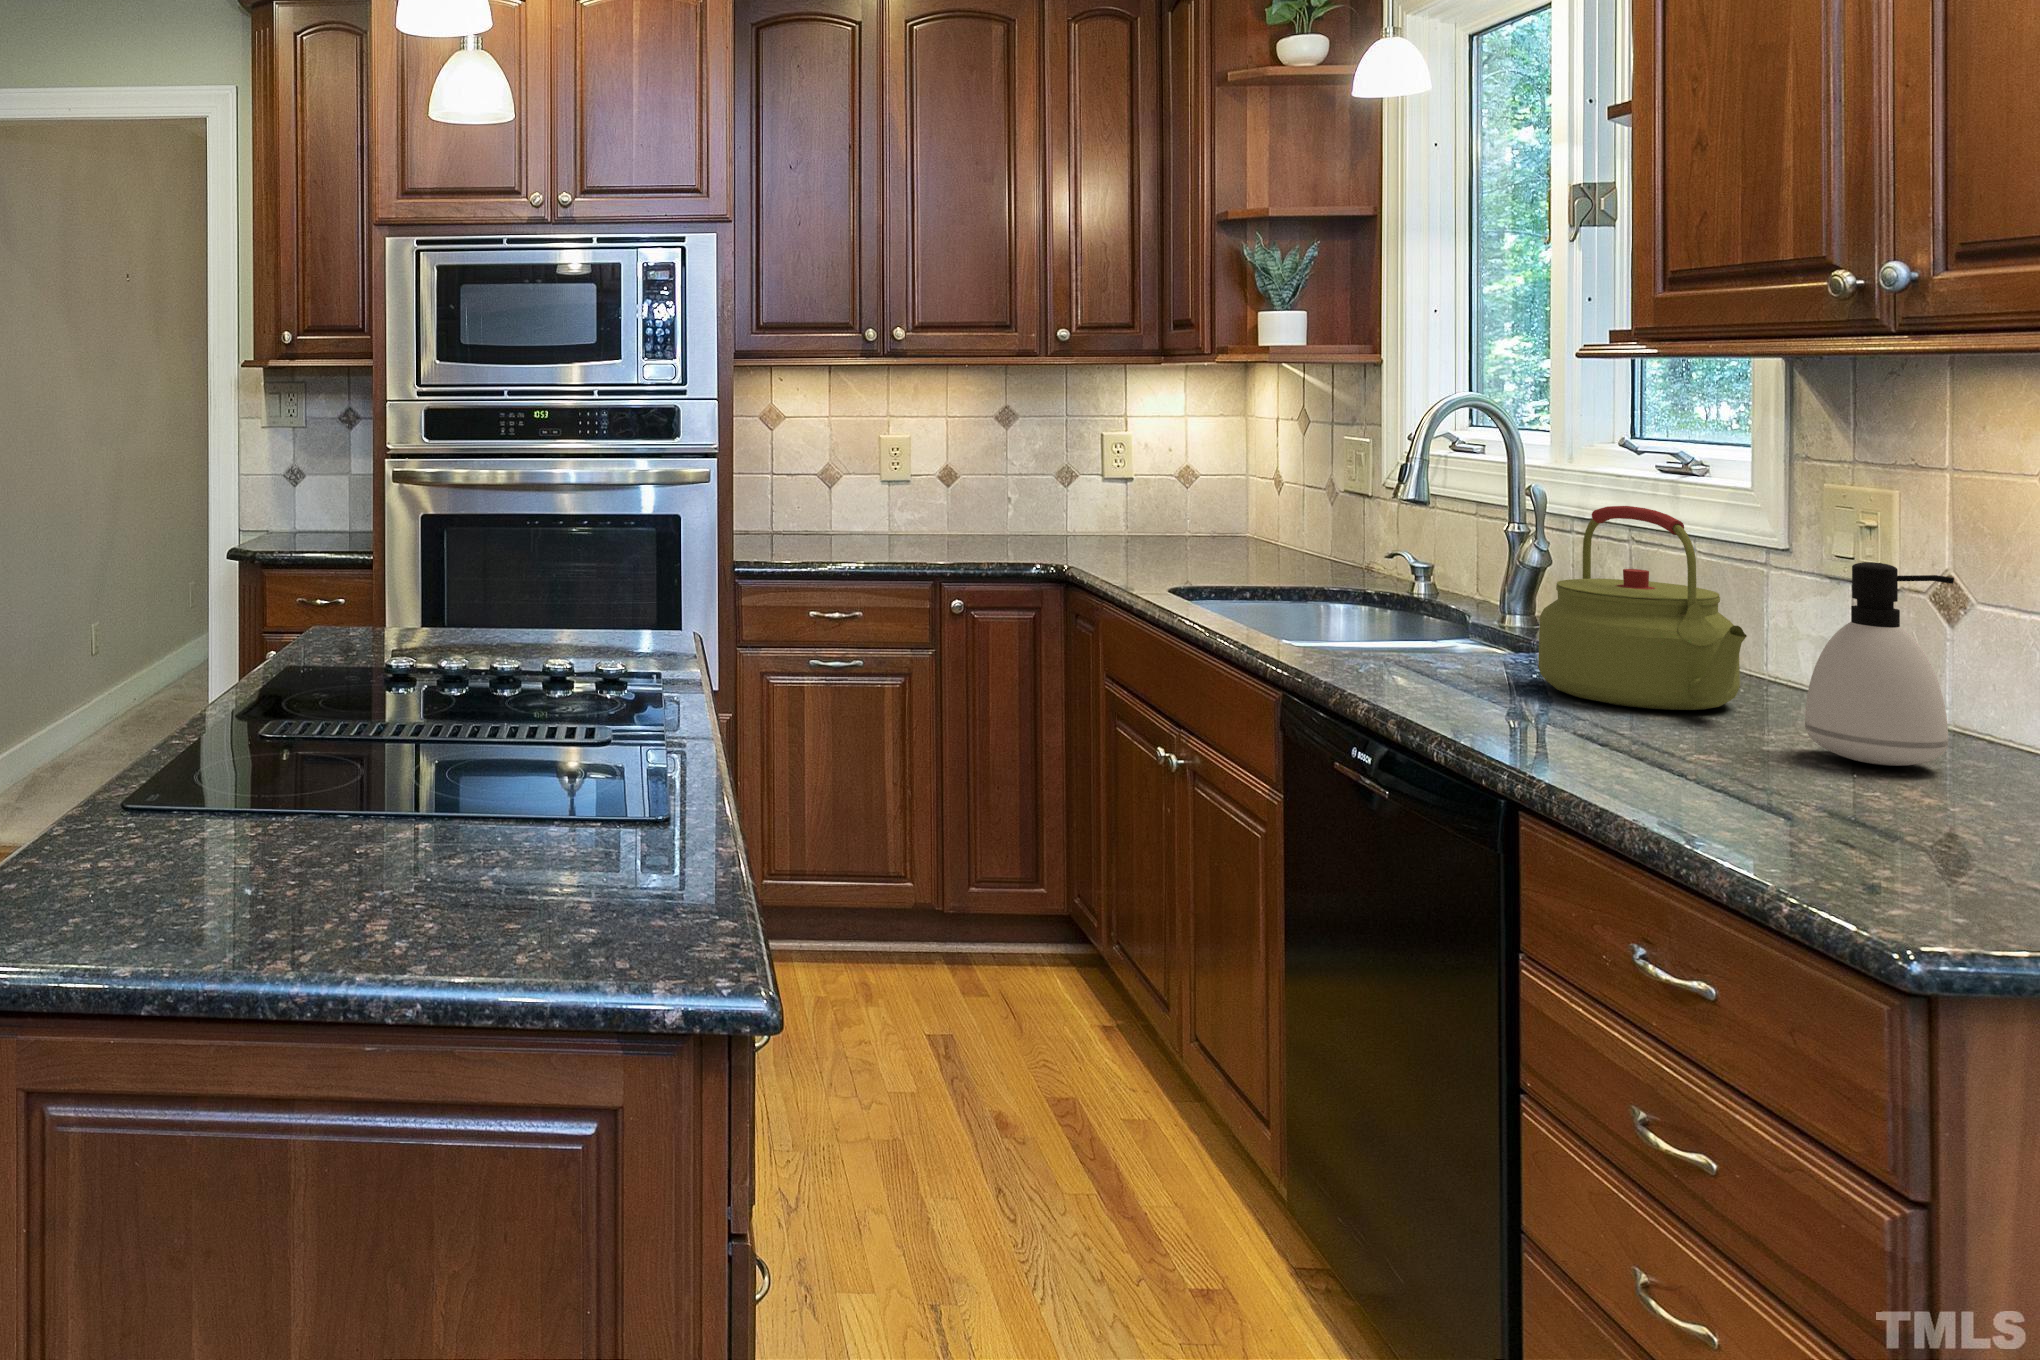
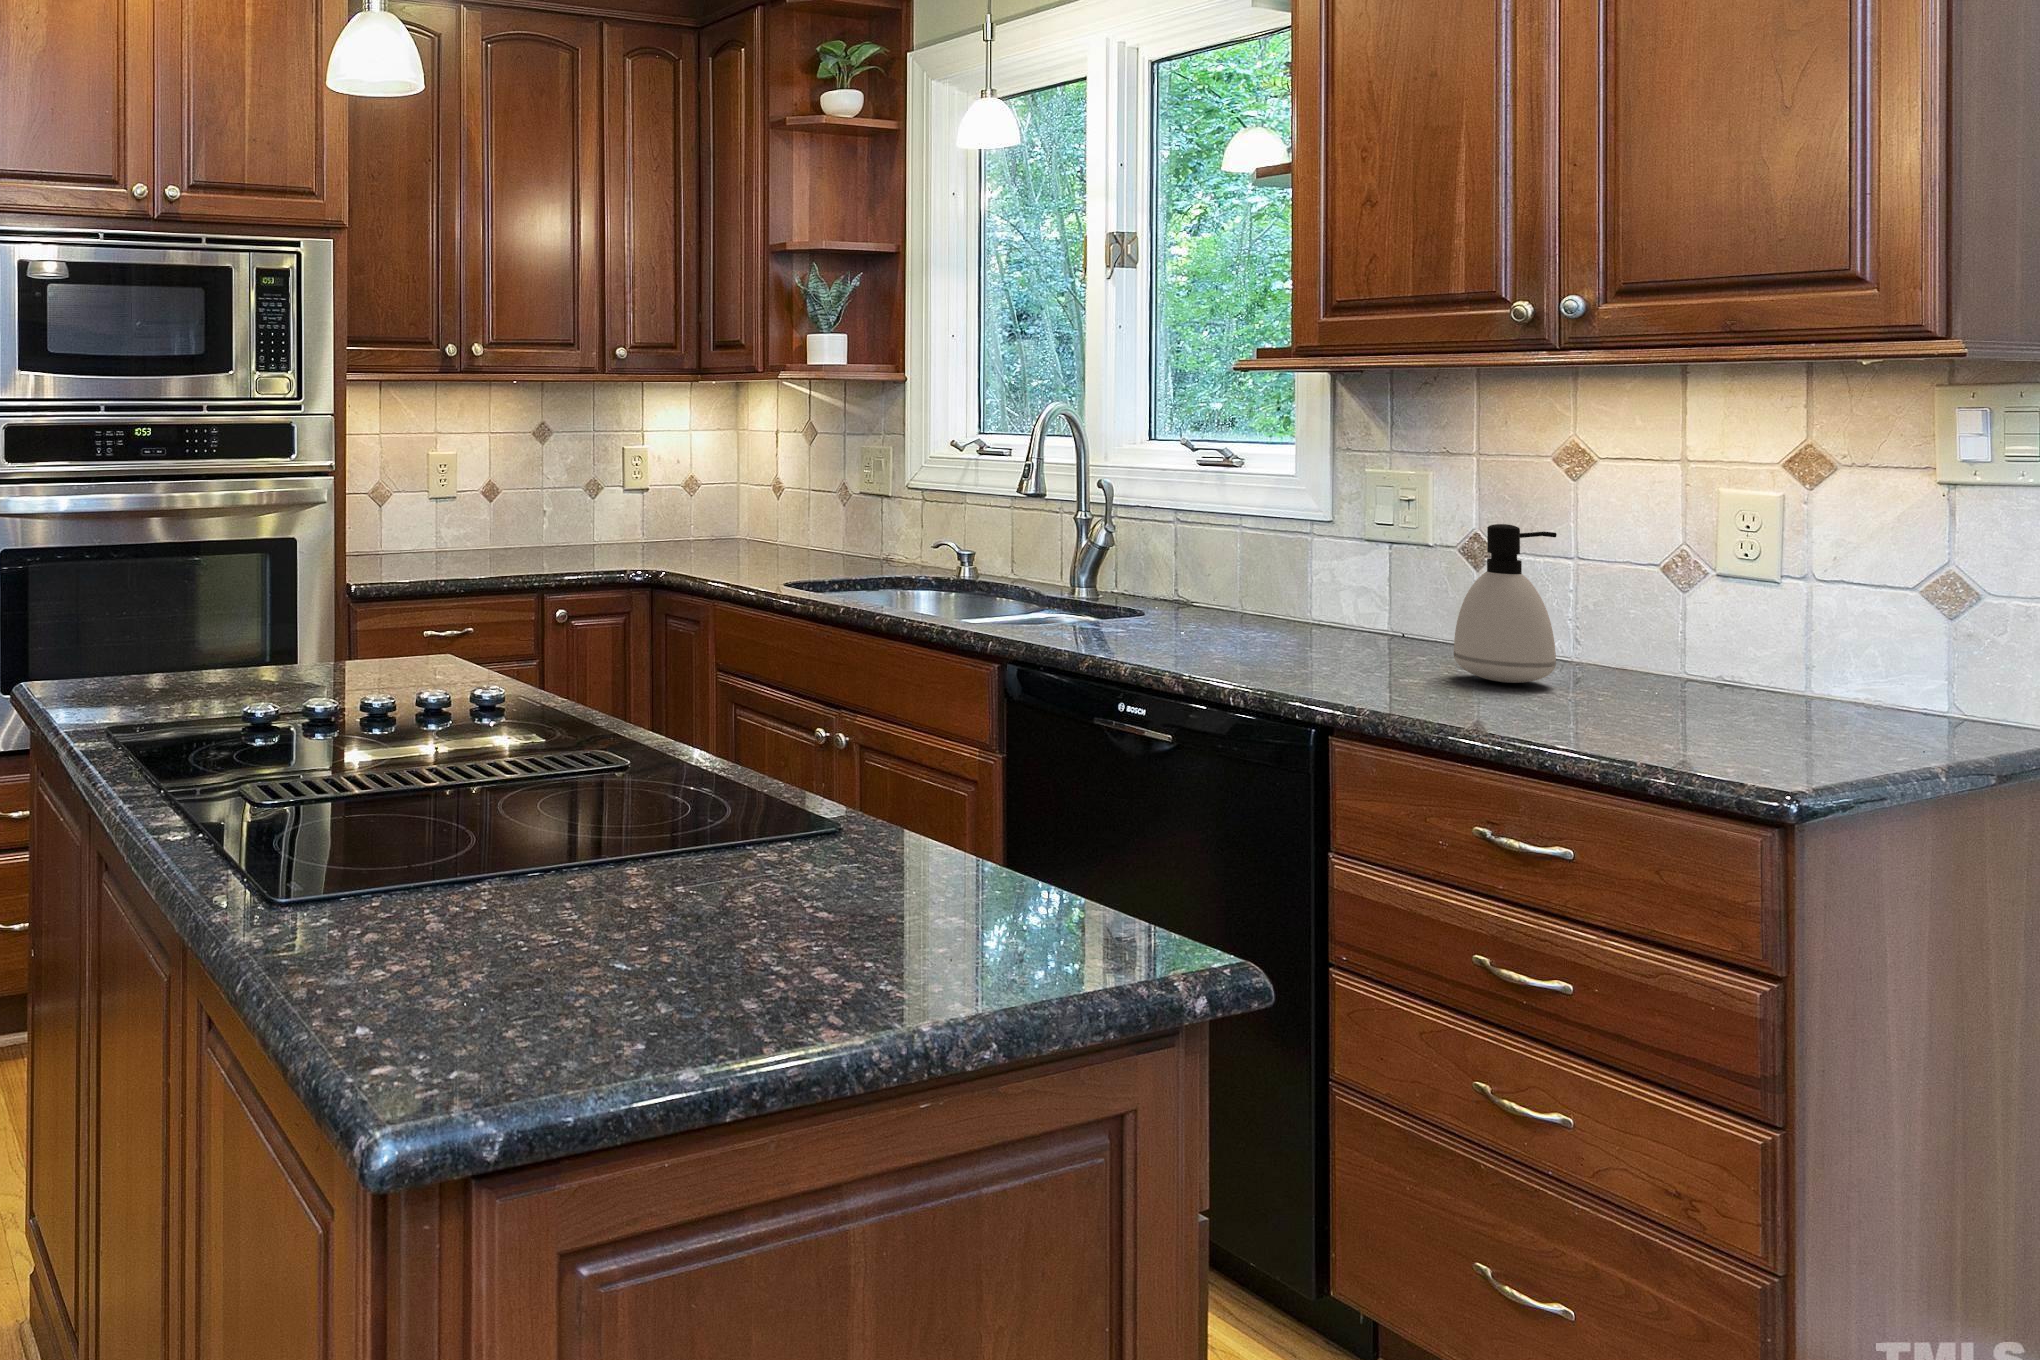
kettle: present [1538,506,1747,710] -> none [1201,489,1387,655]

